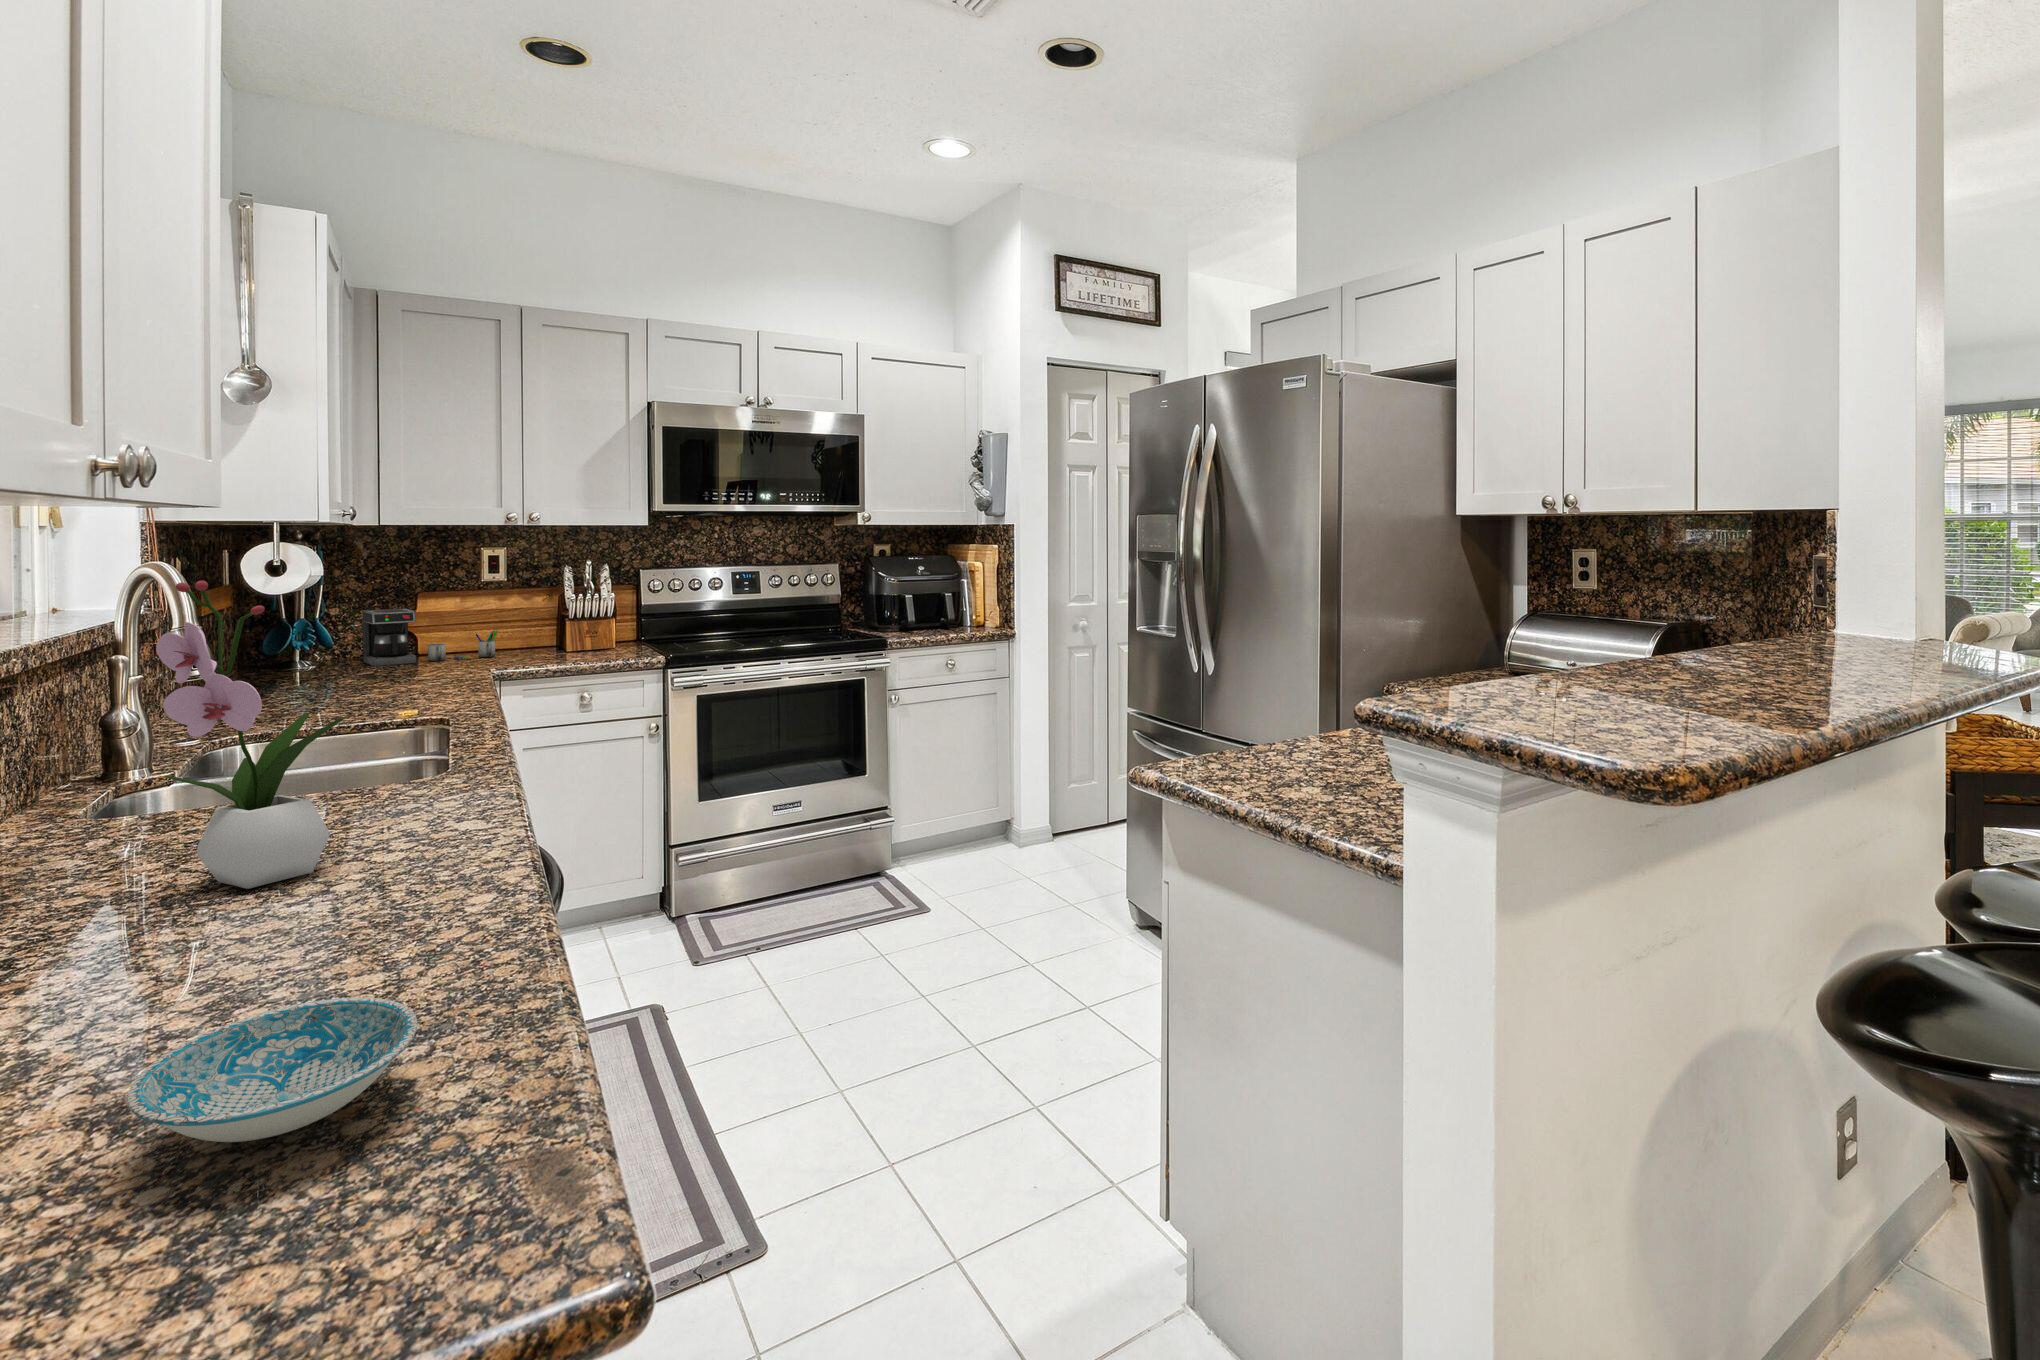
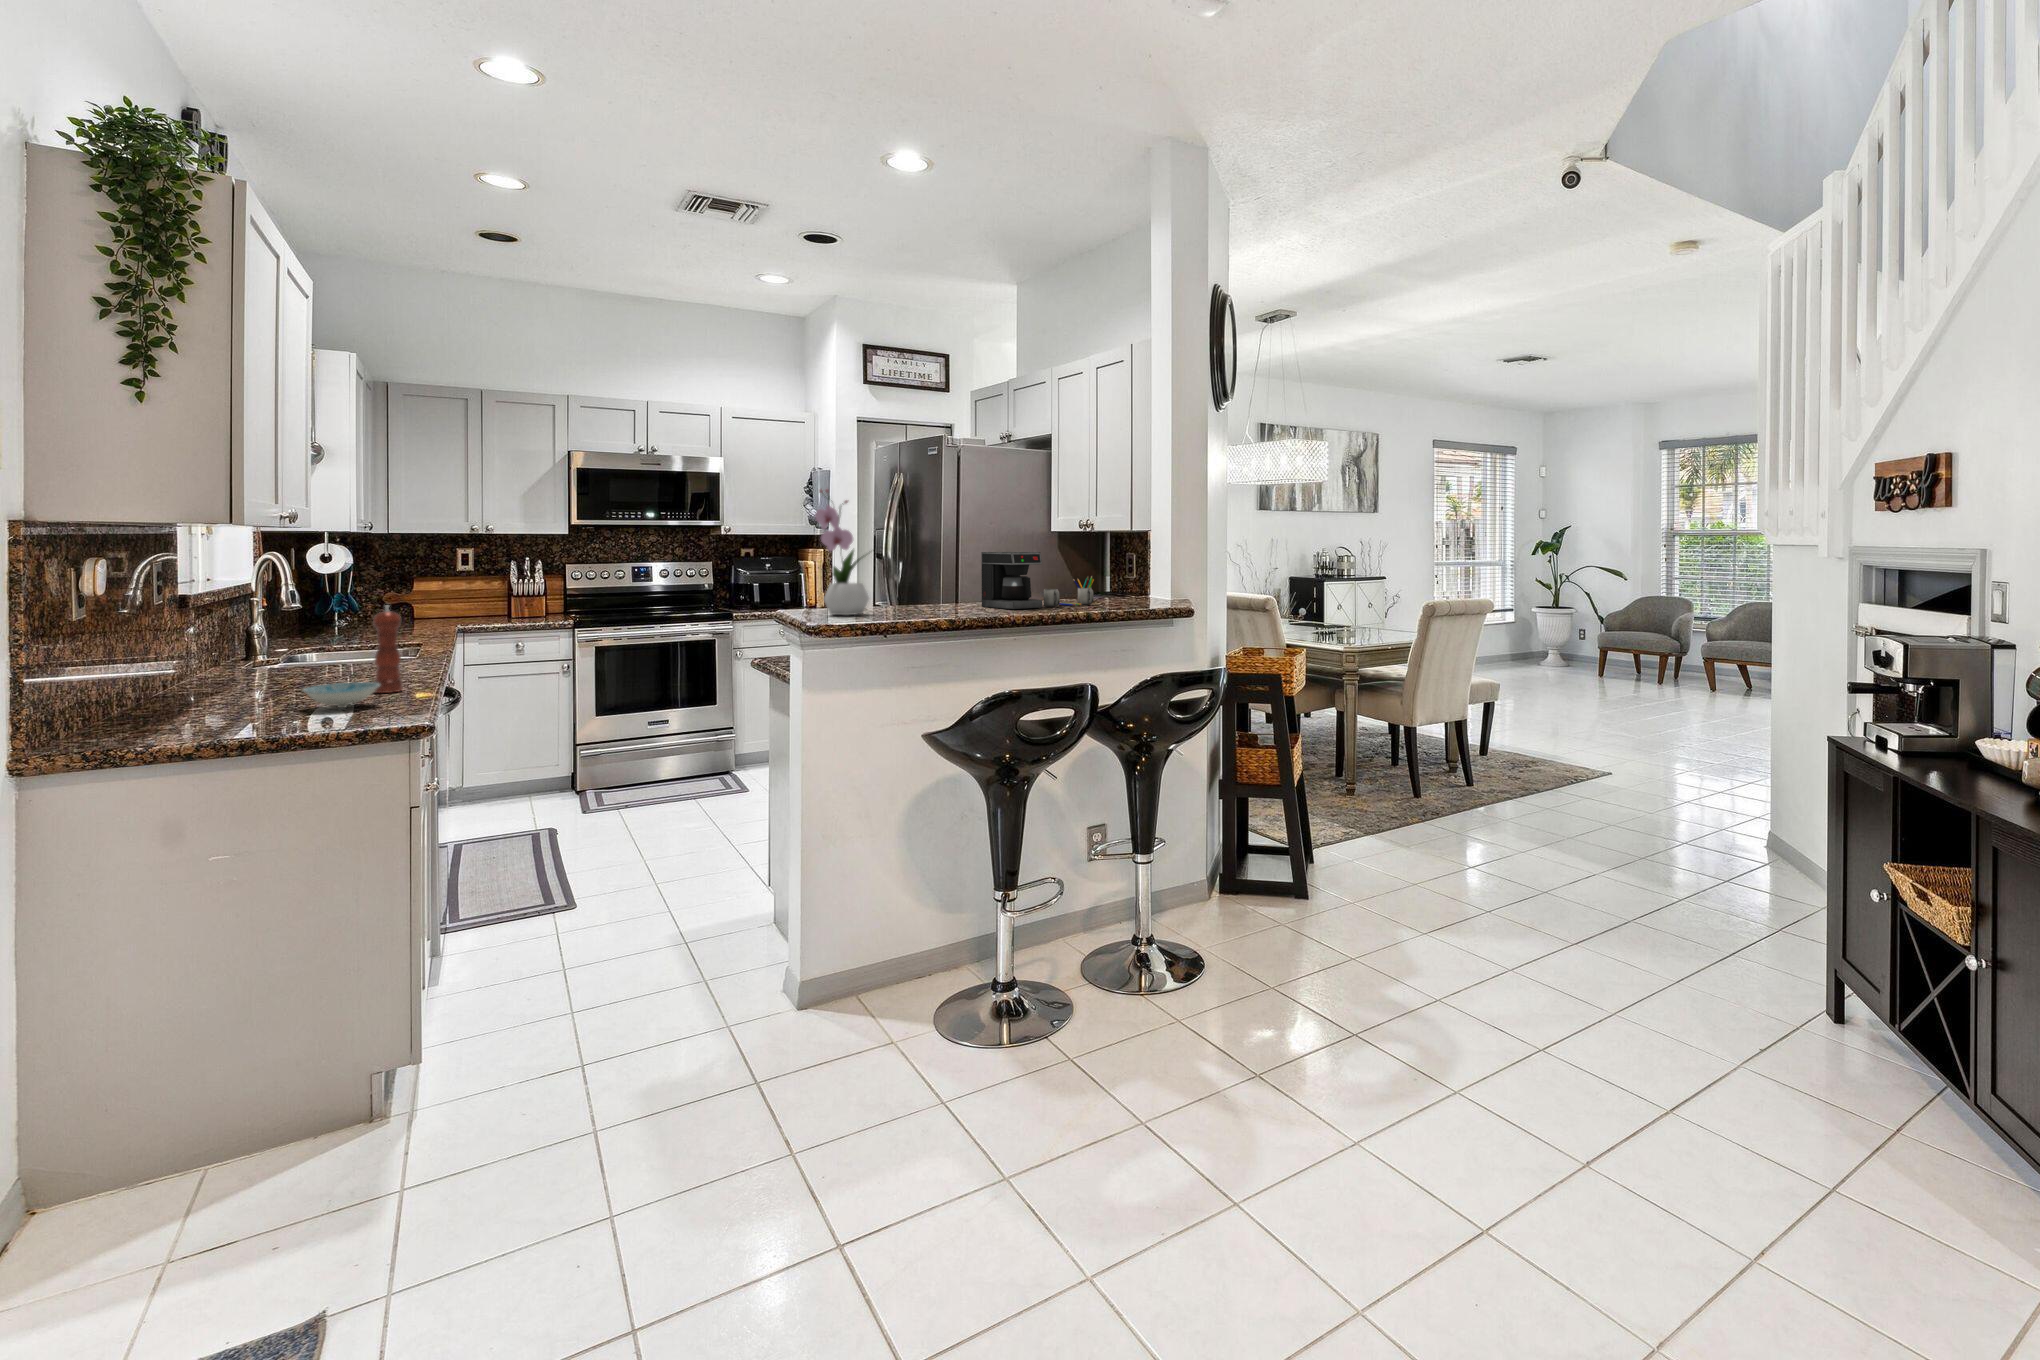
flower arrangement: present [156,581,345,889] -> present [815,489,869,615]
coffee maker: present [362,609,499,666] -> present [981,552,1094,609]
pepper mill: none [380,715,465,972] -> present [373,605,403,693]

